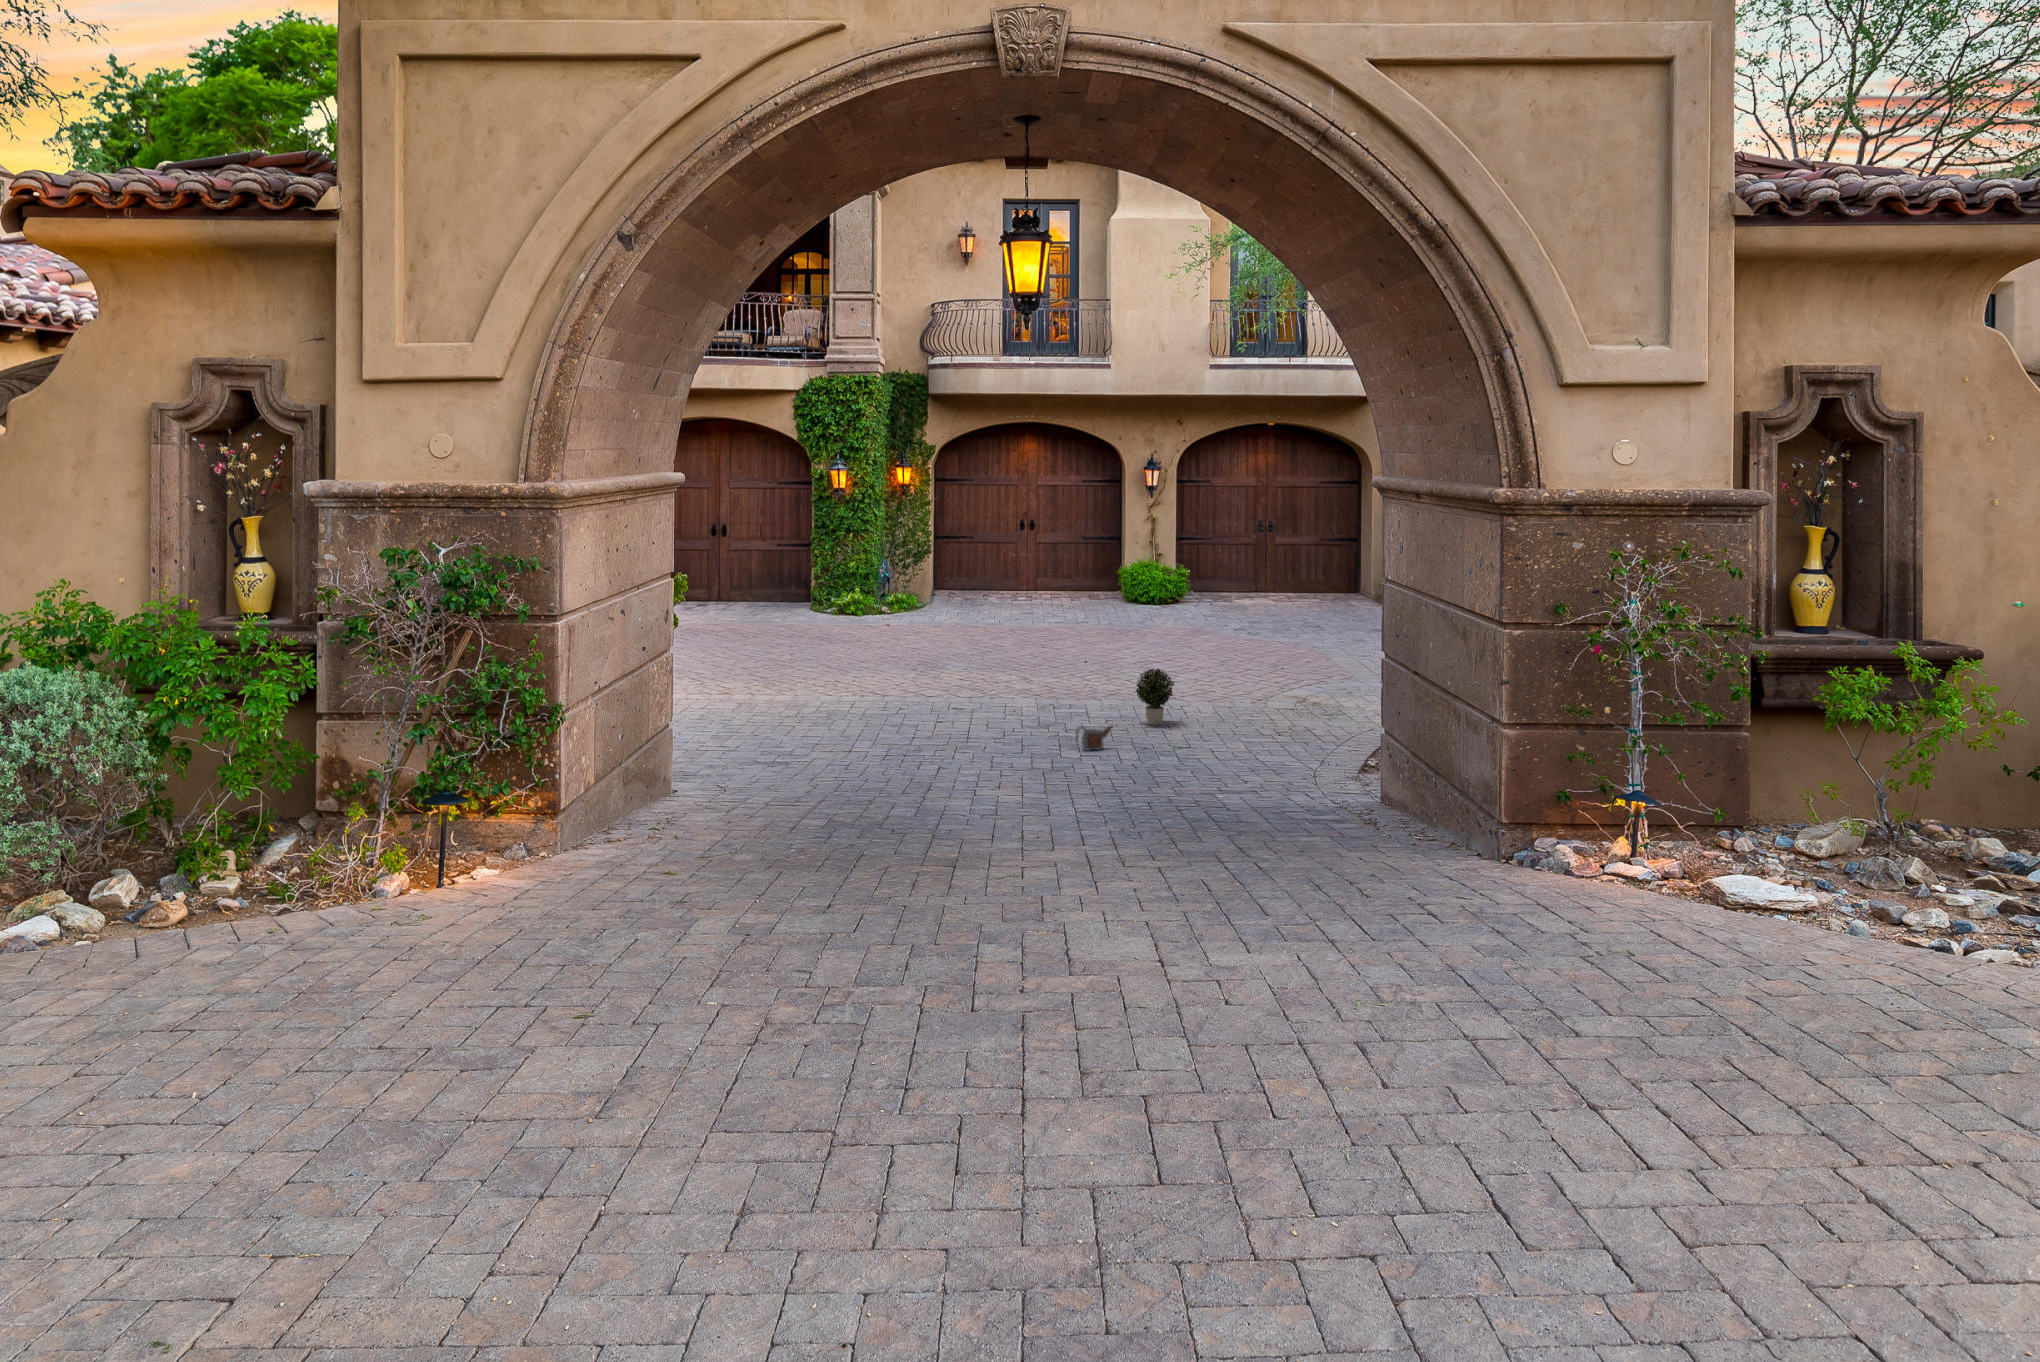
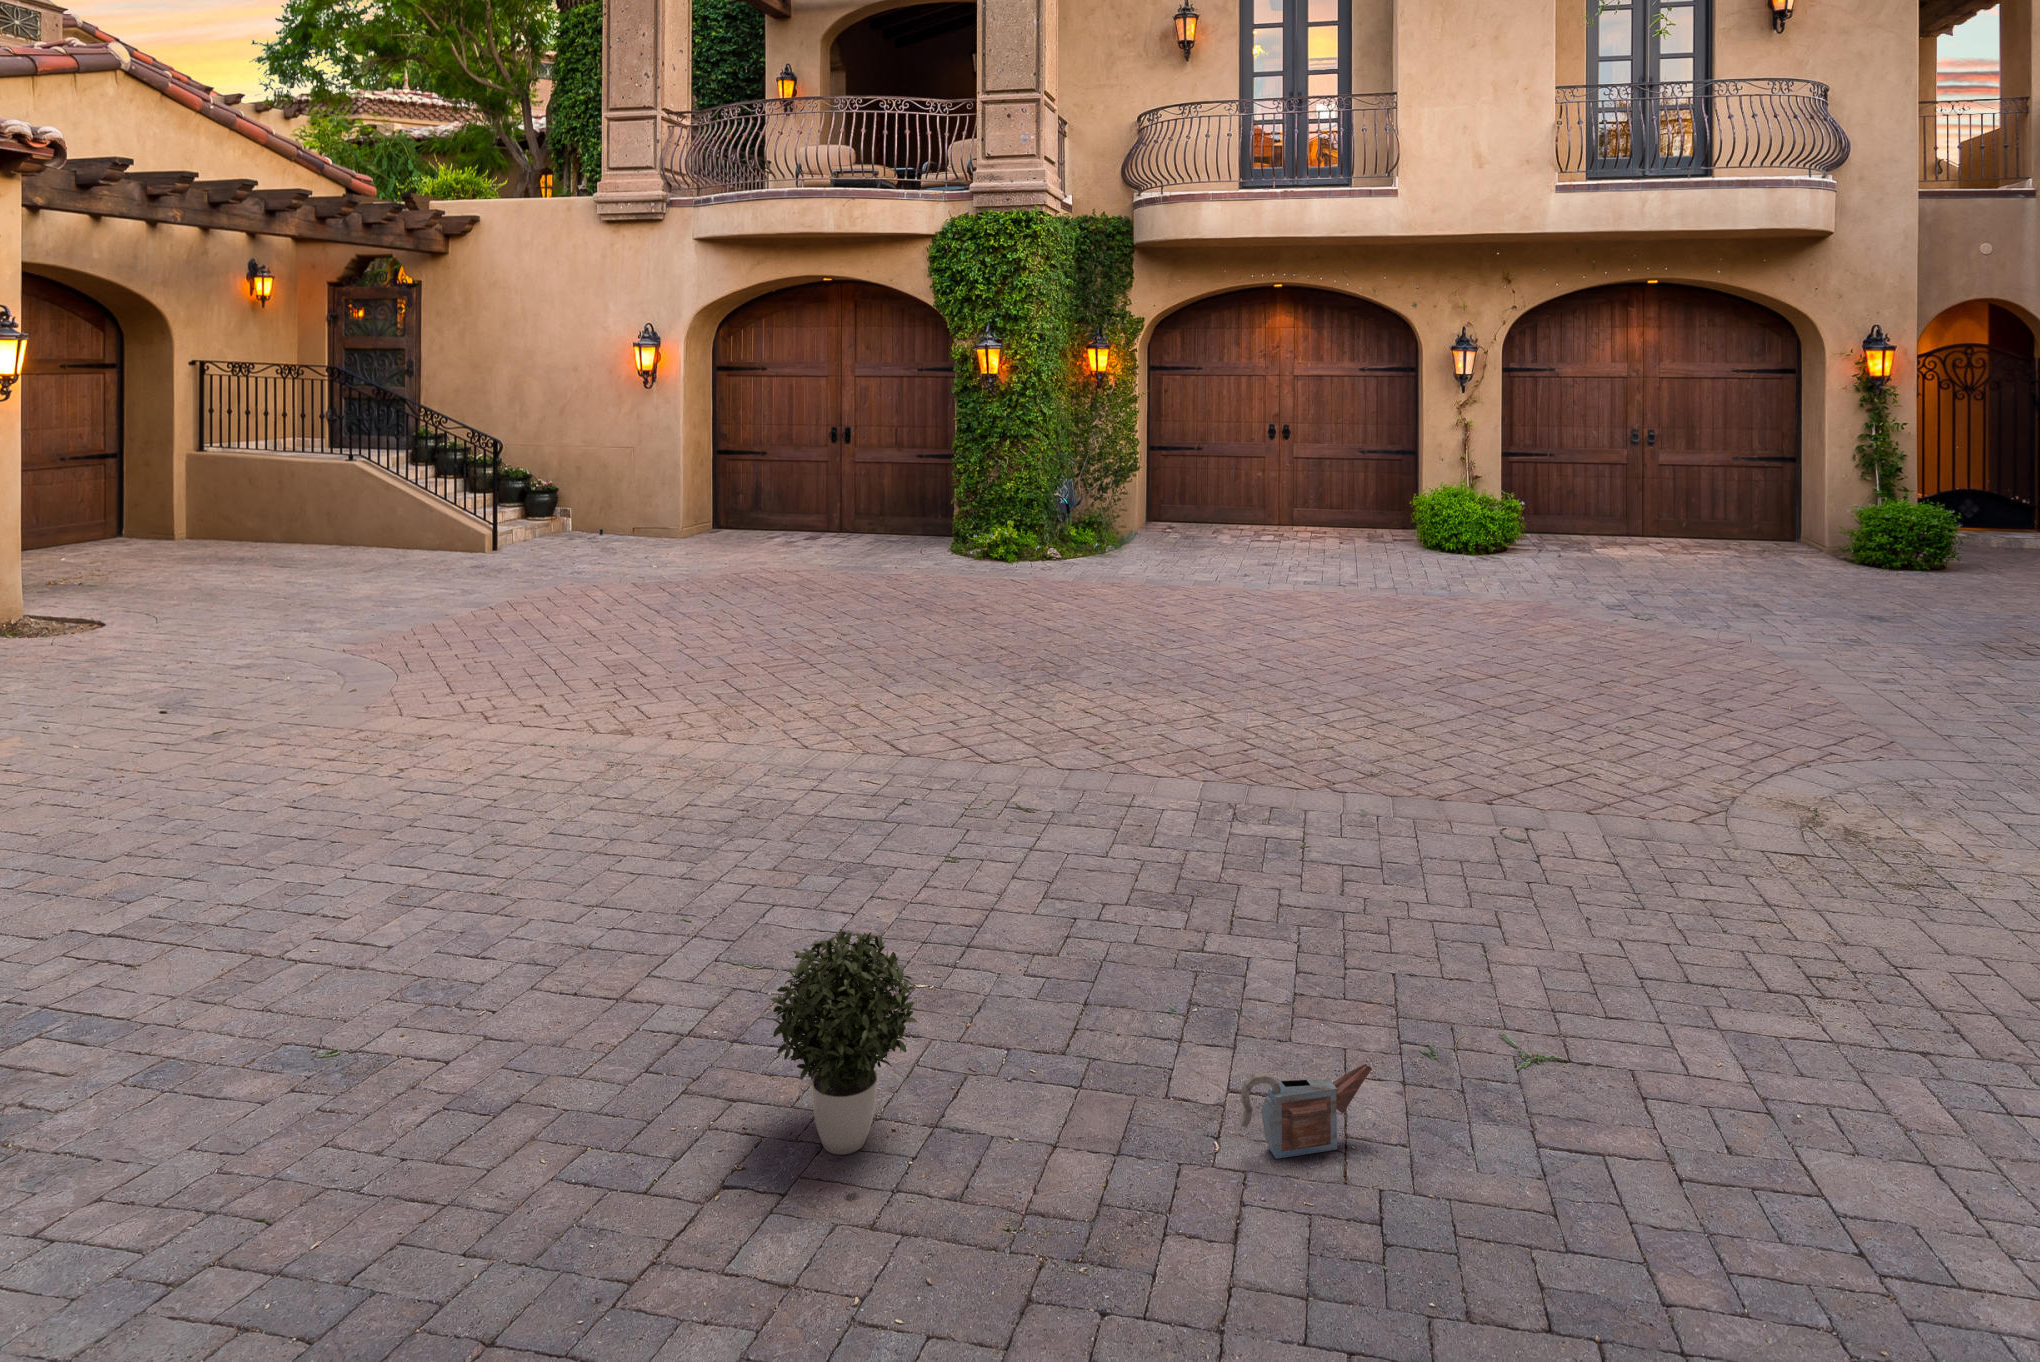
potted plant: present [1136,669,1174,726] -> present [771,932,917,1155]

